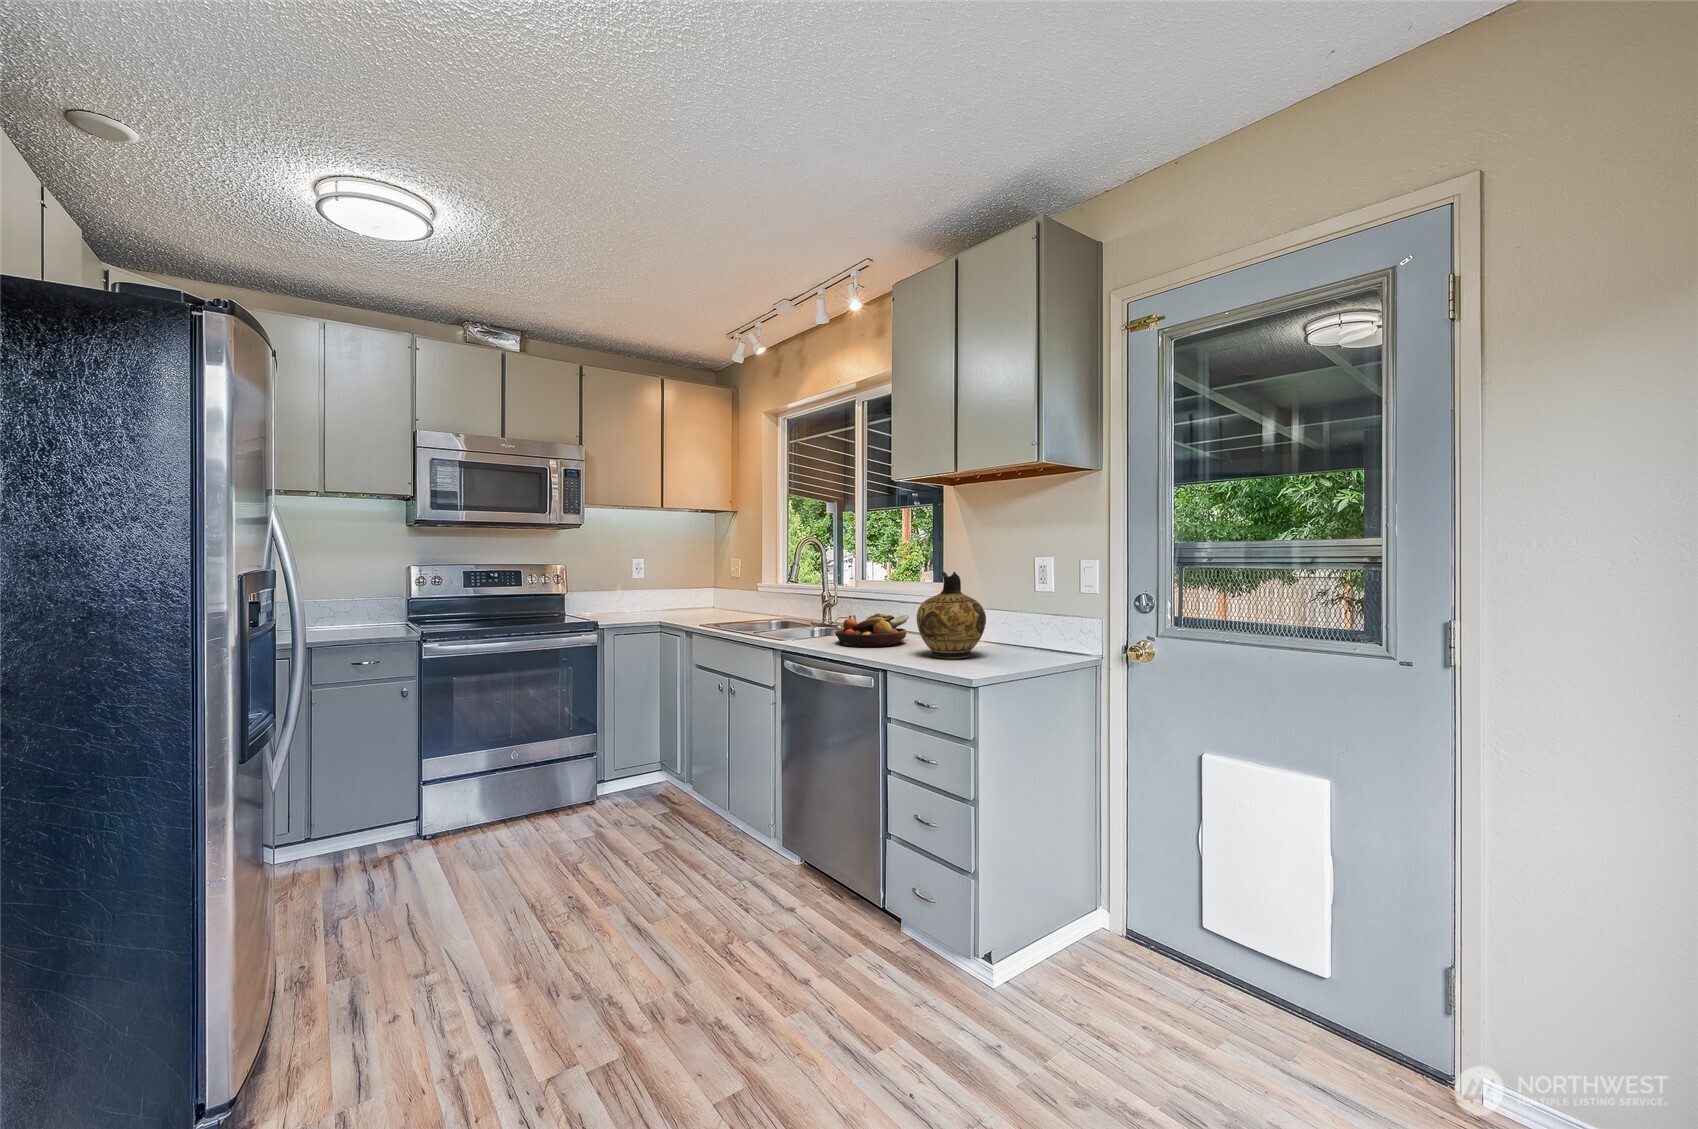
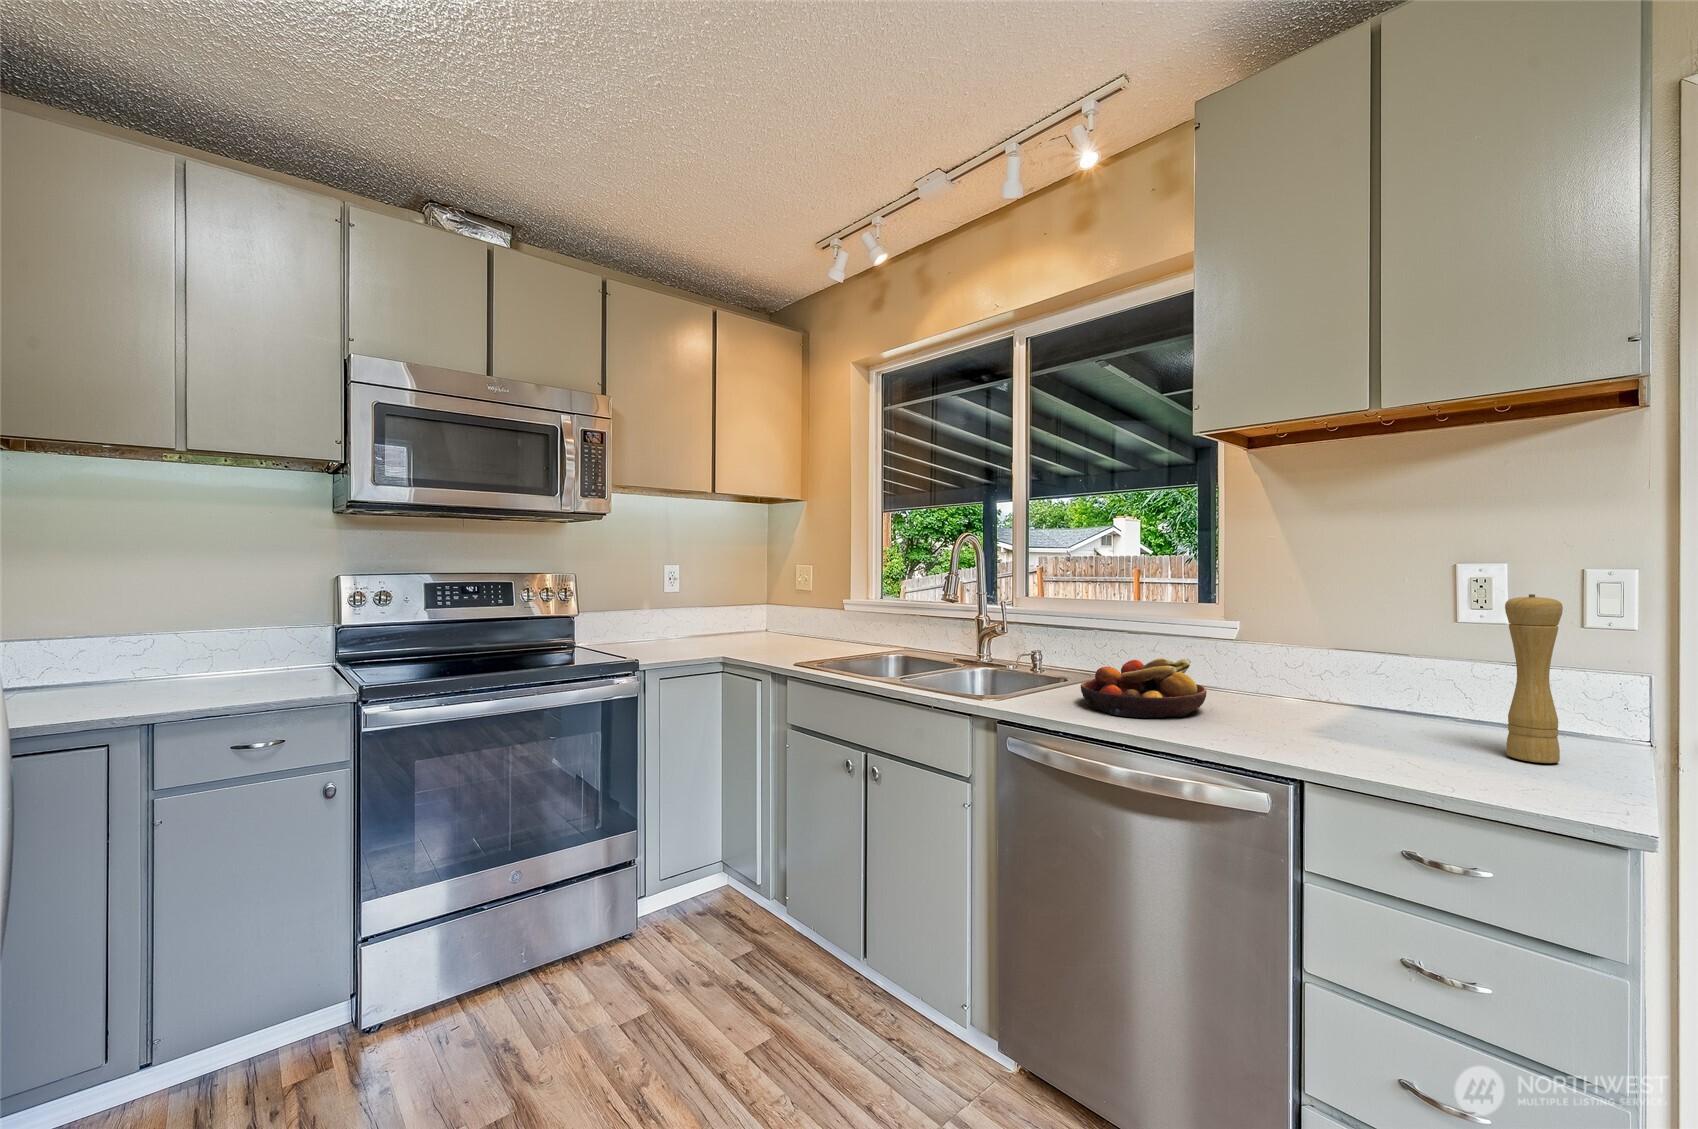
ceramic jug: present [917,572,986,658] -> none [1292,593,1444,752]
pepper mill: none [1012,572,1036,662] -> present [1505,594,1563,763]

